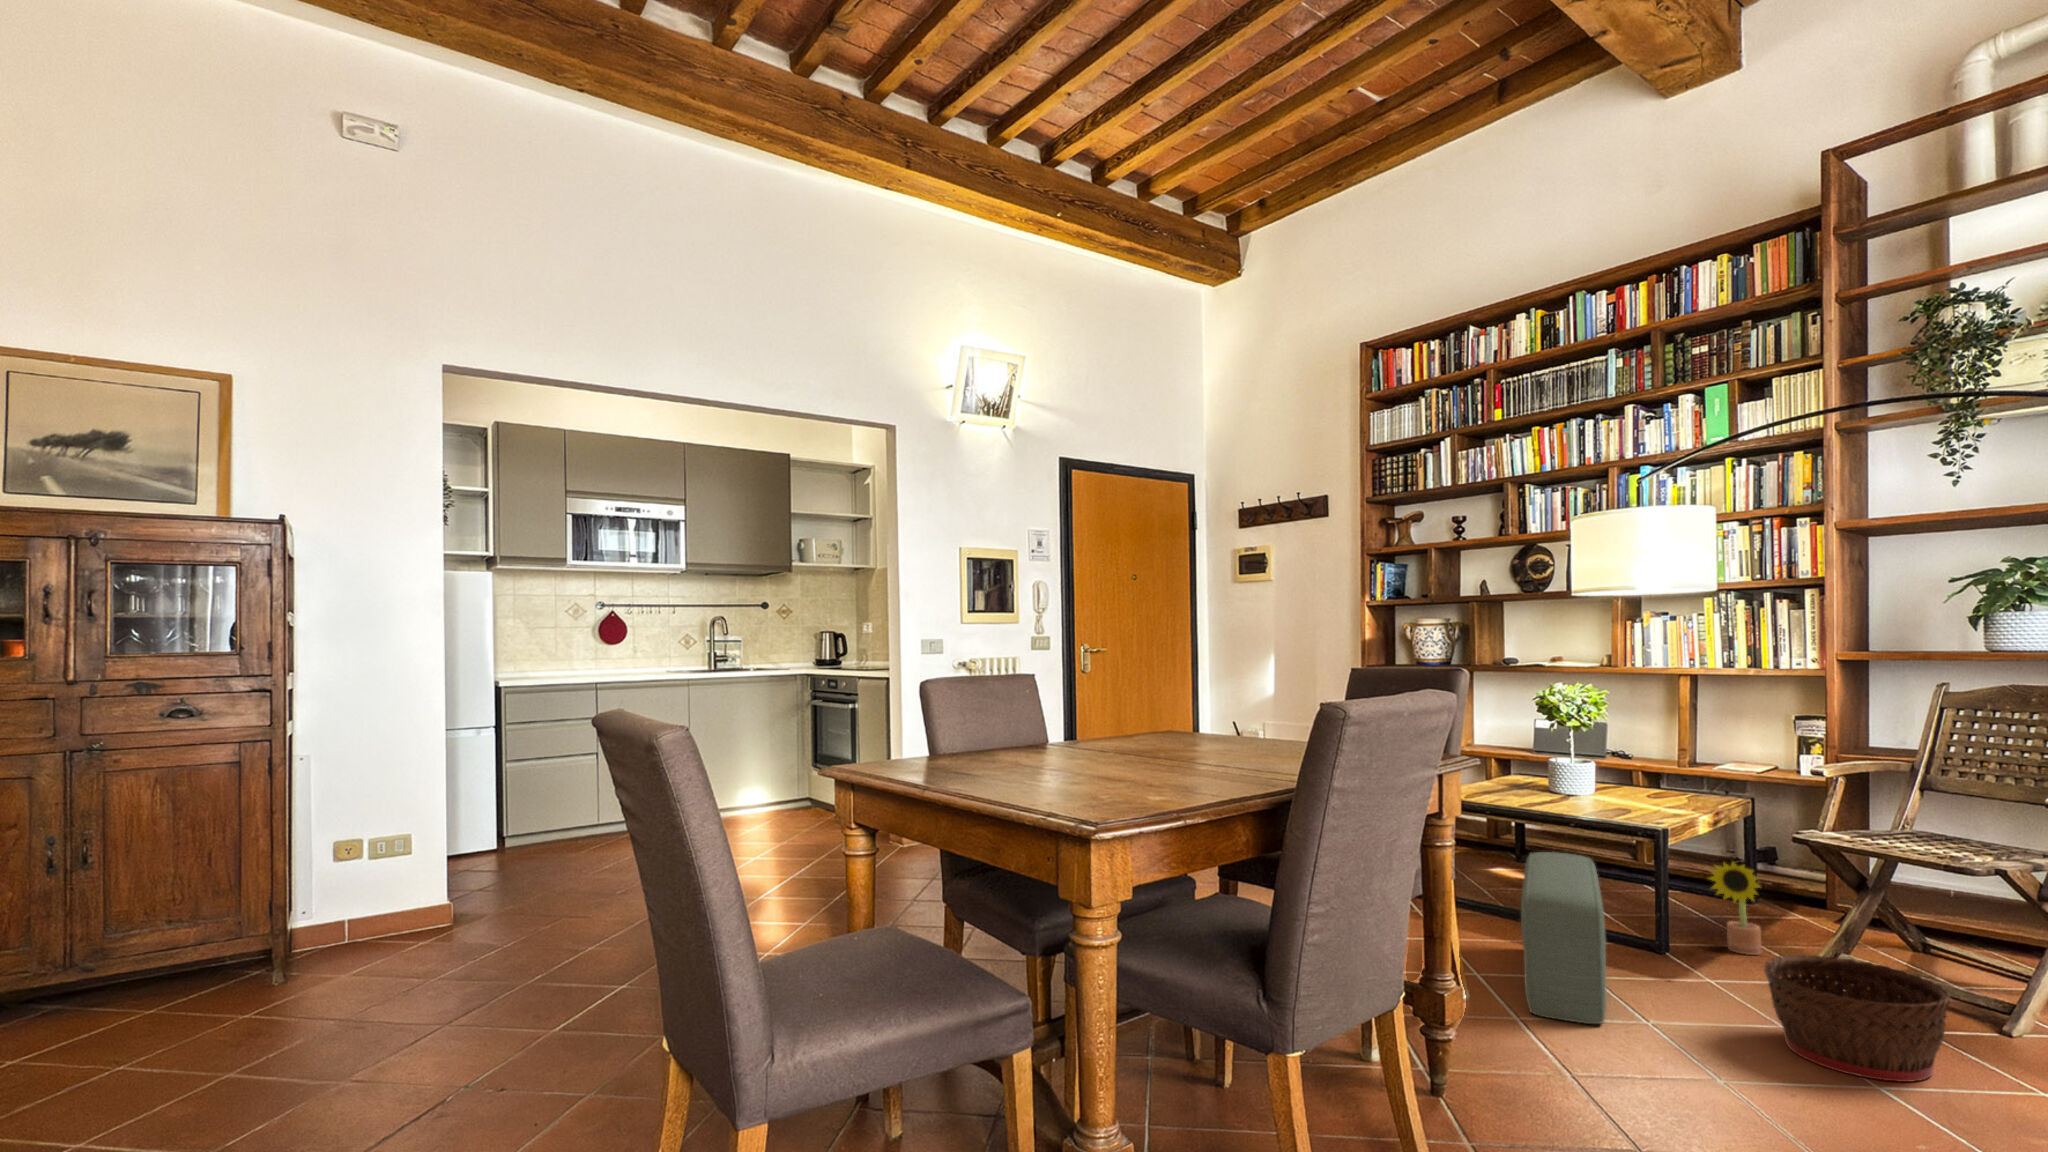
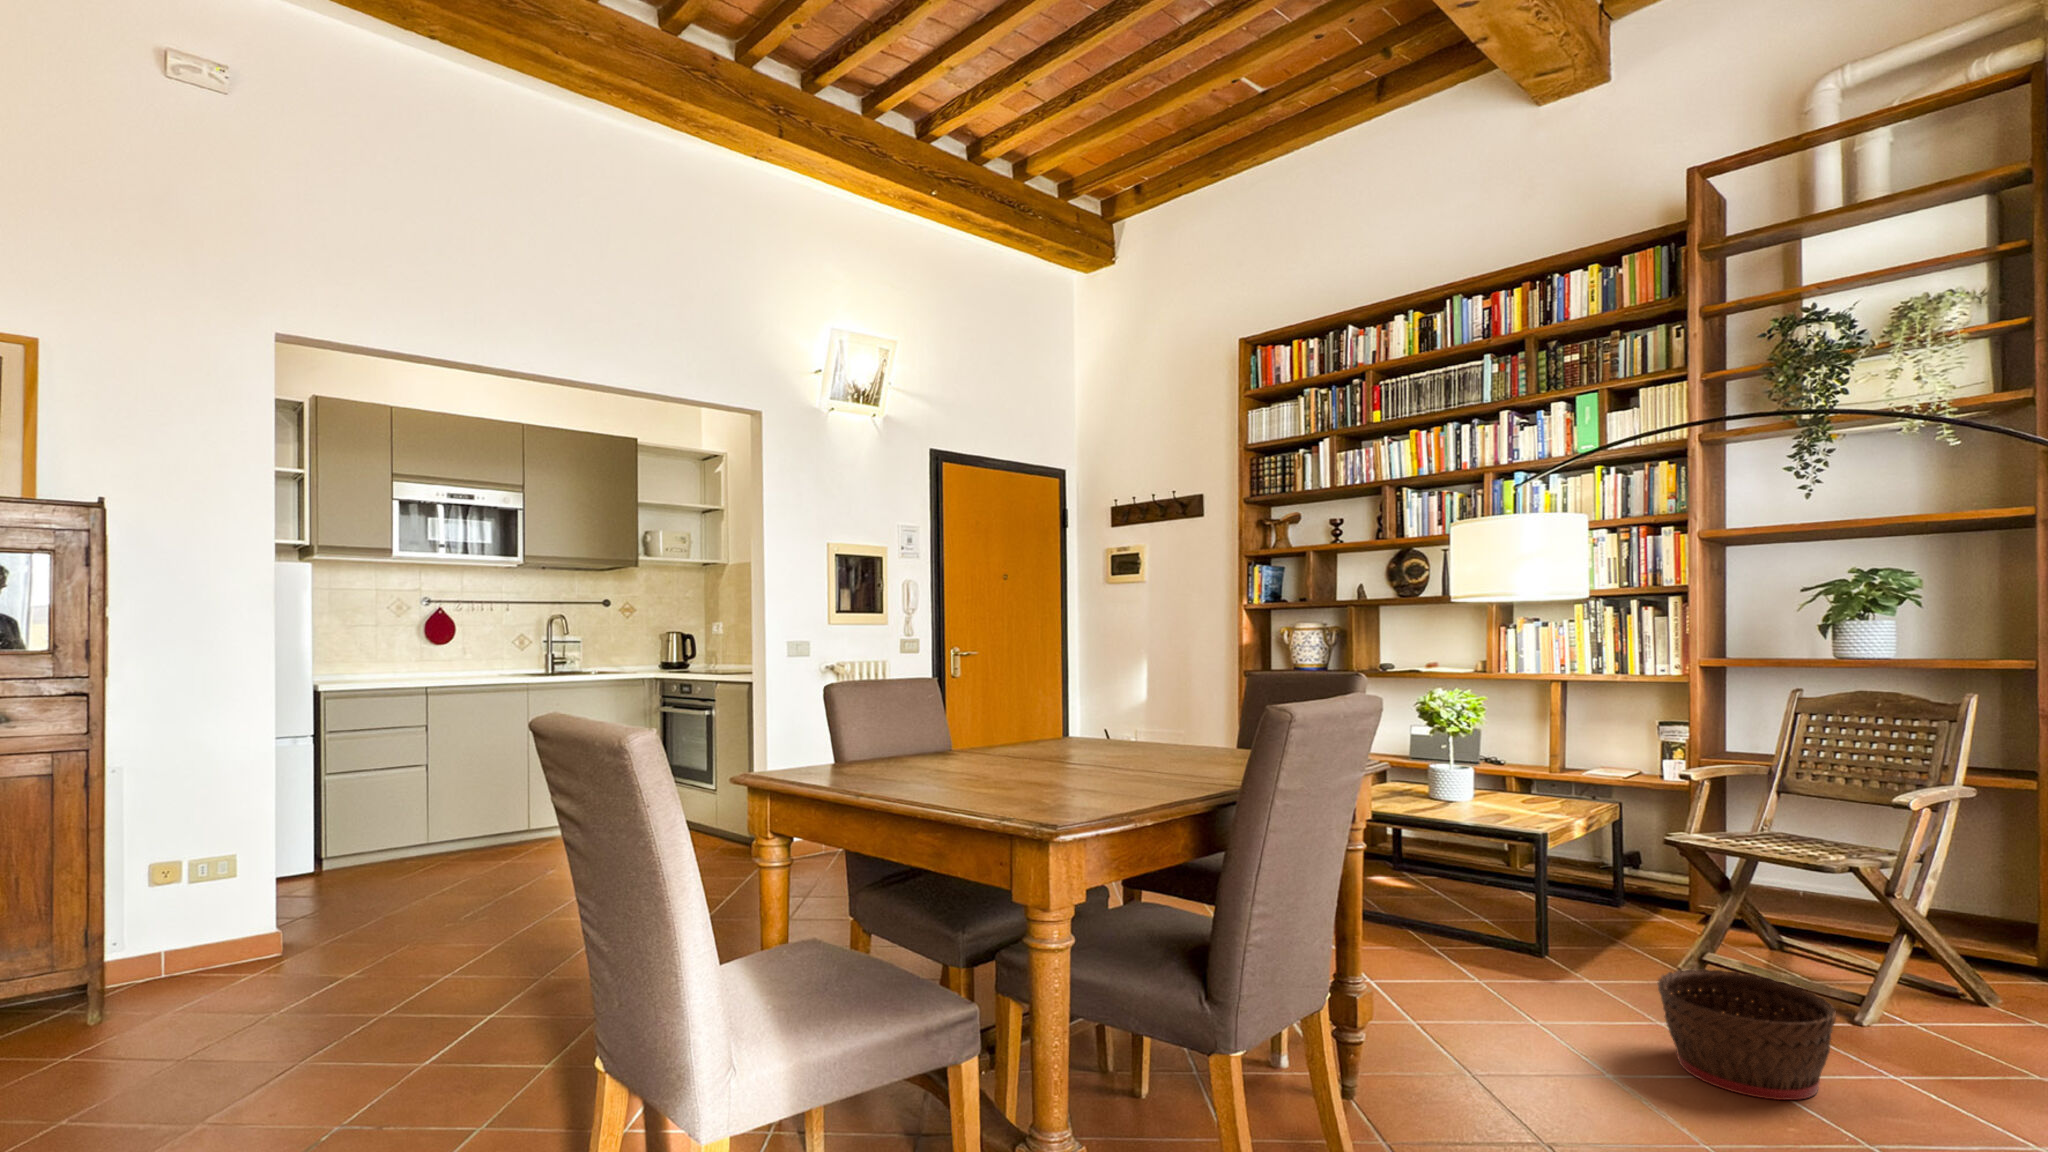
pouf: present [1521,852,1607,1024] -> none [1416,866,1505,1051]
decorative plant: present [1709,862,1762,955] -> none [1586,869,1639,963]

